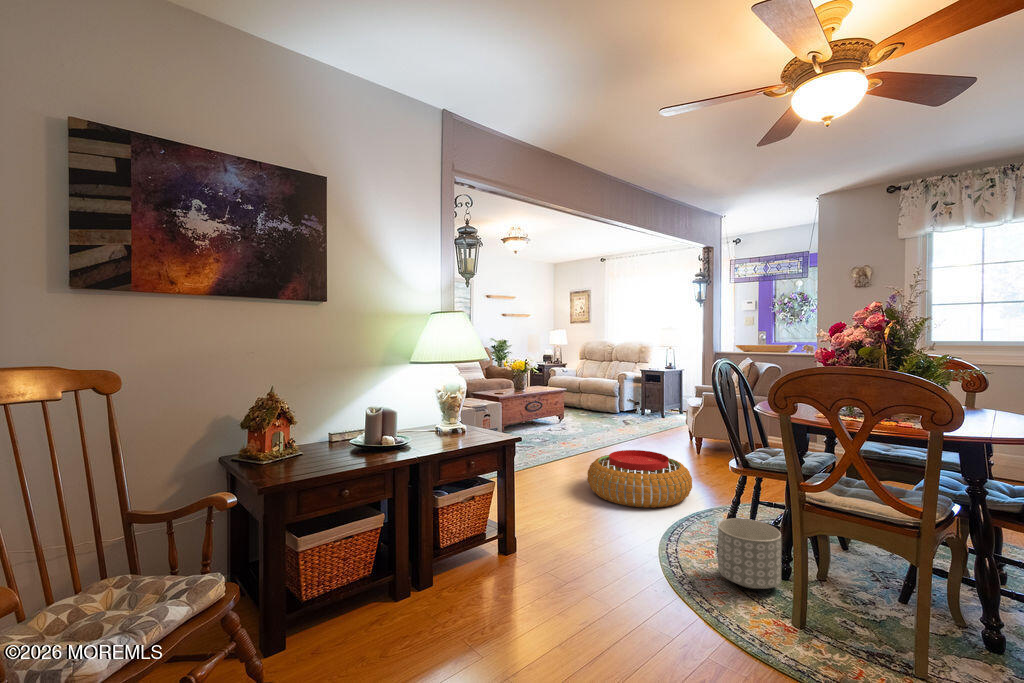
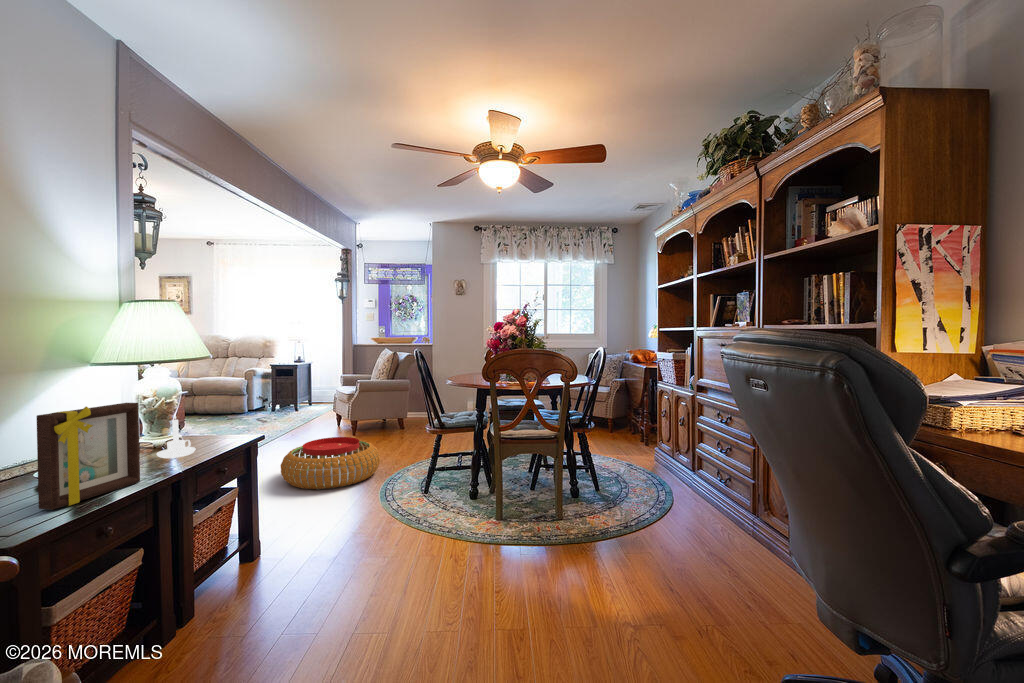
picture frame: none [315,389,389,465] -> present [37,403,140,510]
candle holder: none [429,404,458,442] -> present [157,415,196,458]
planter: present [718,518,781,589] -> none [436,465,477,513]

